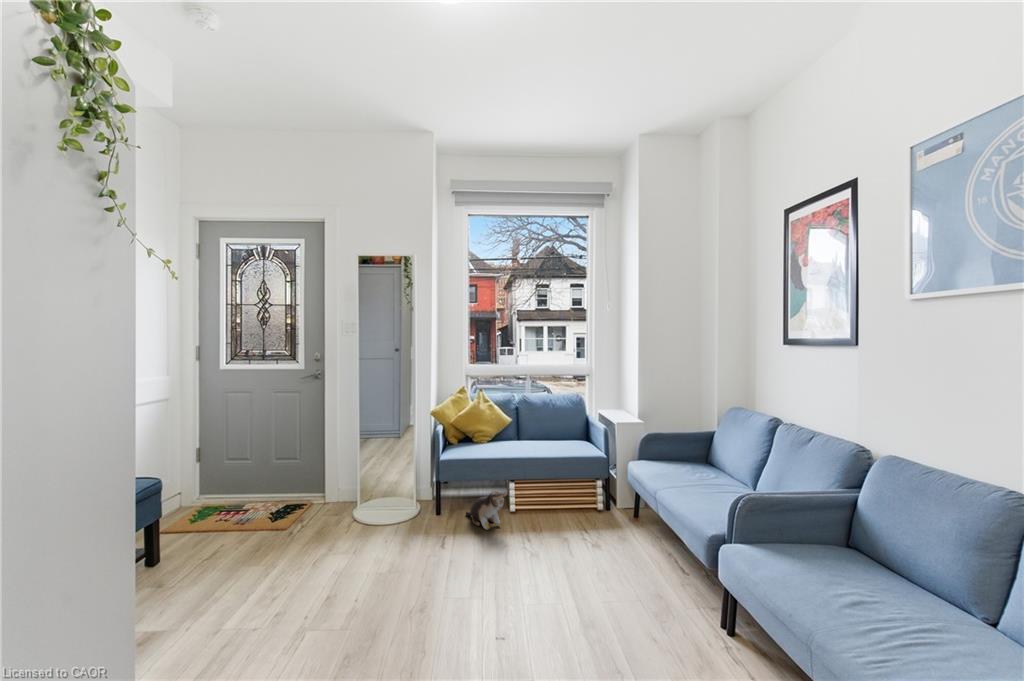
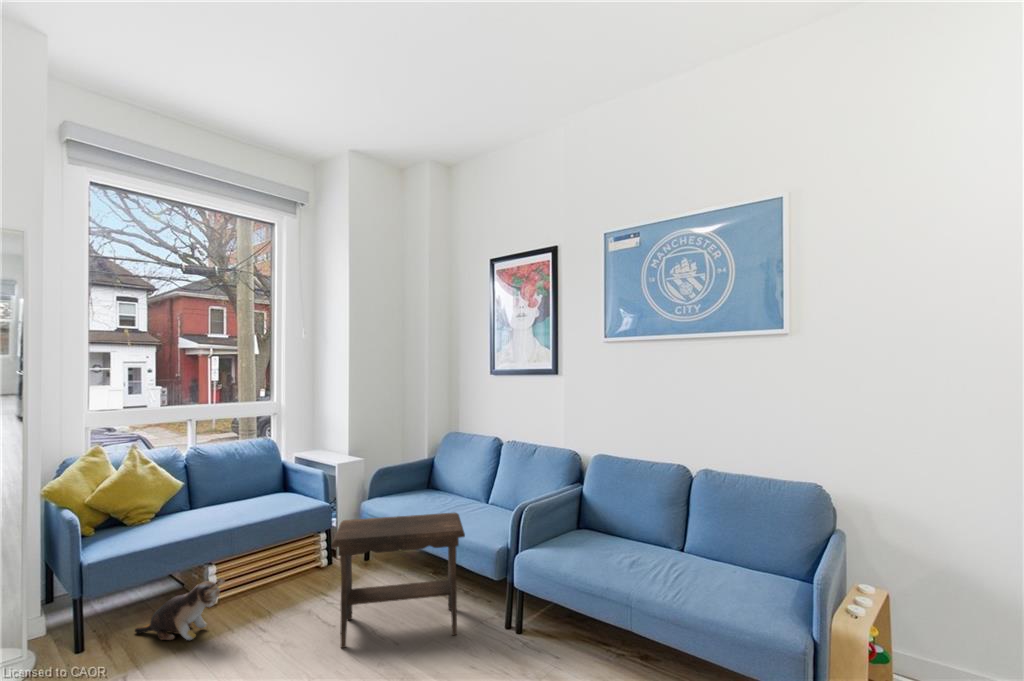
footstool: none [555,469,690,604] -> present [331,512,465,648]

